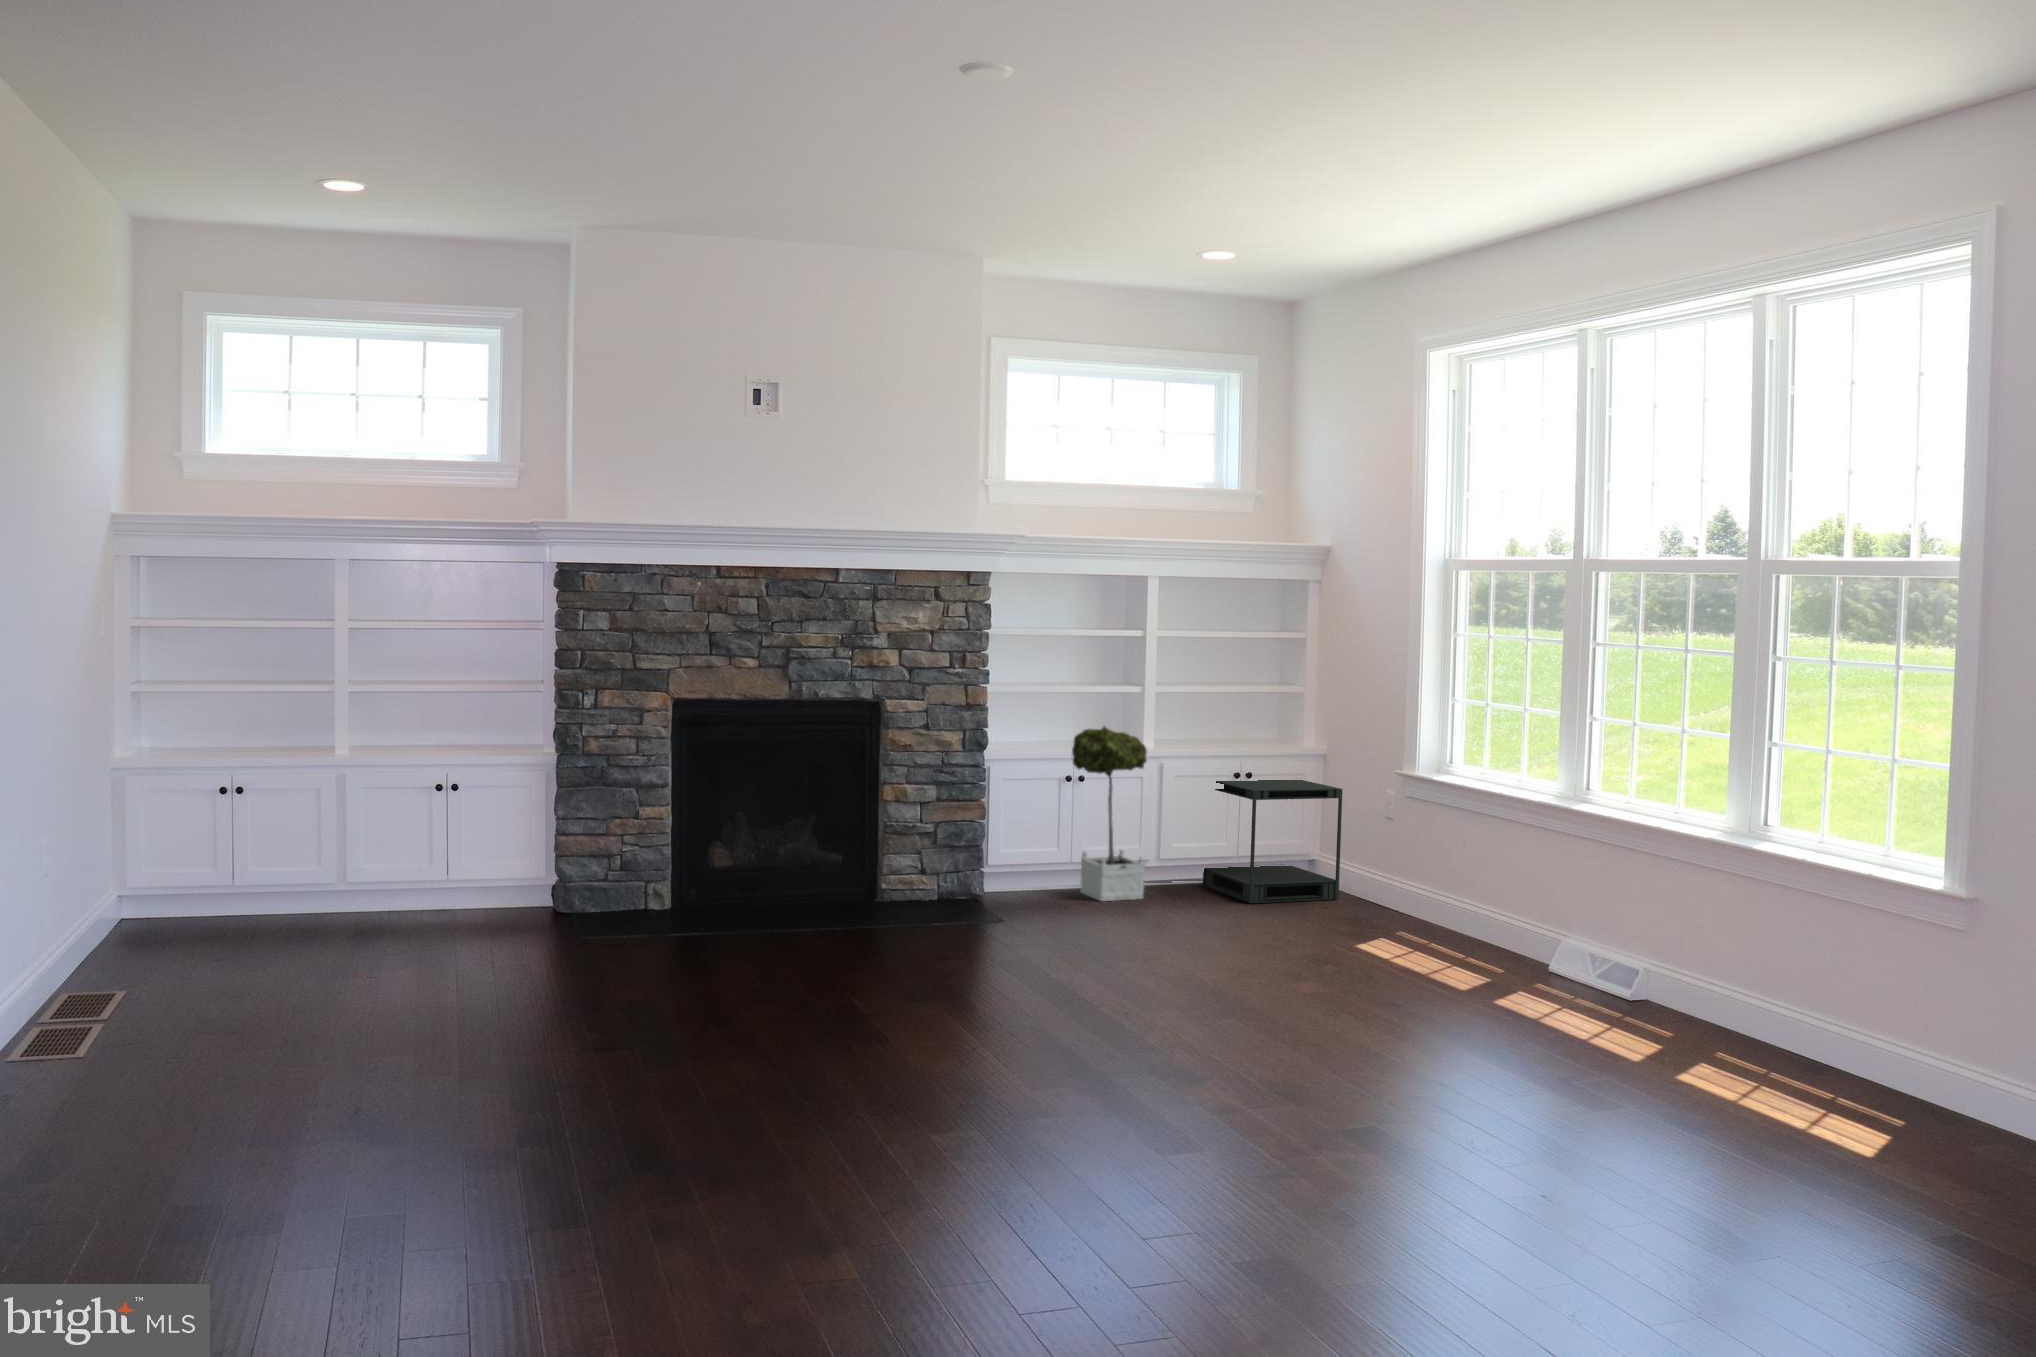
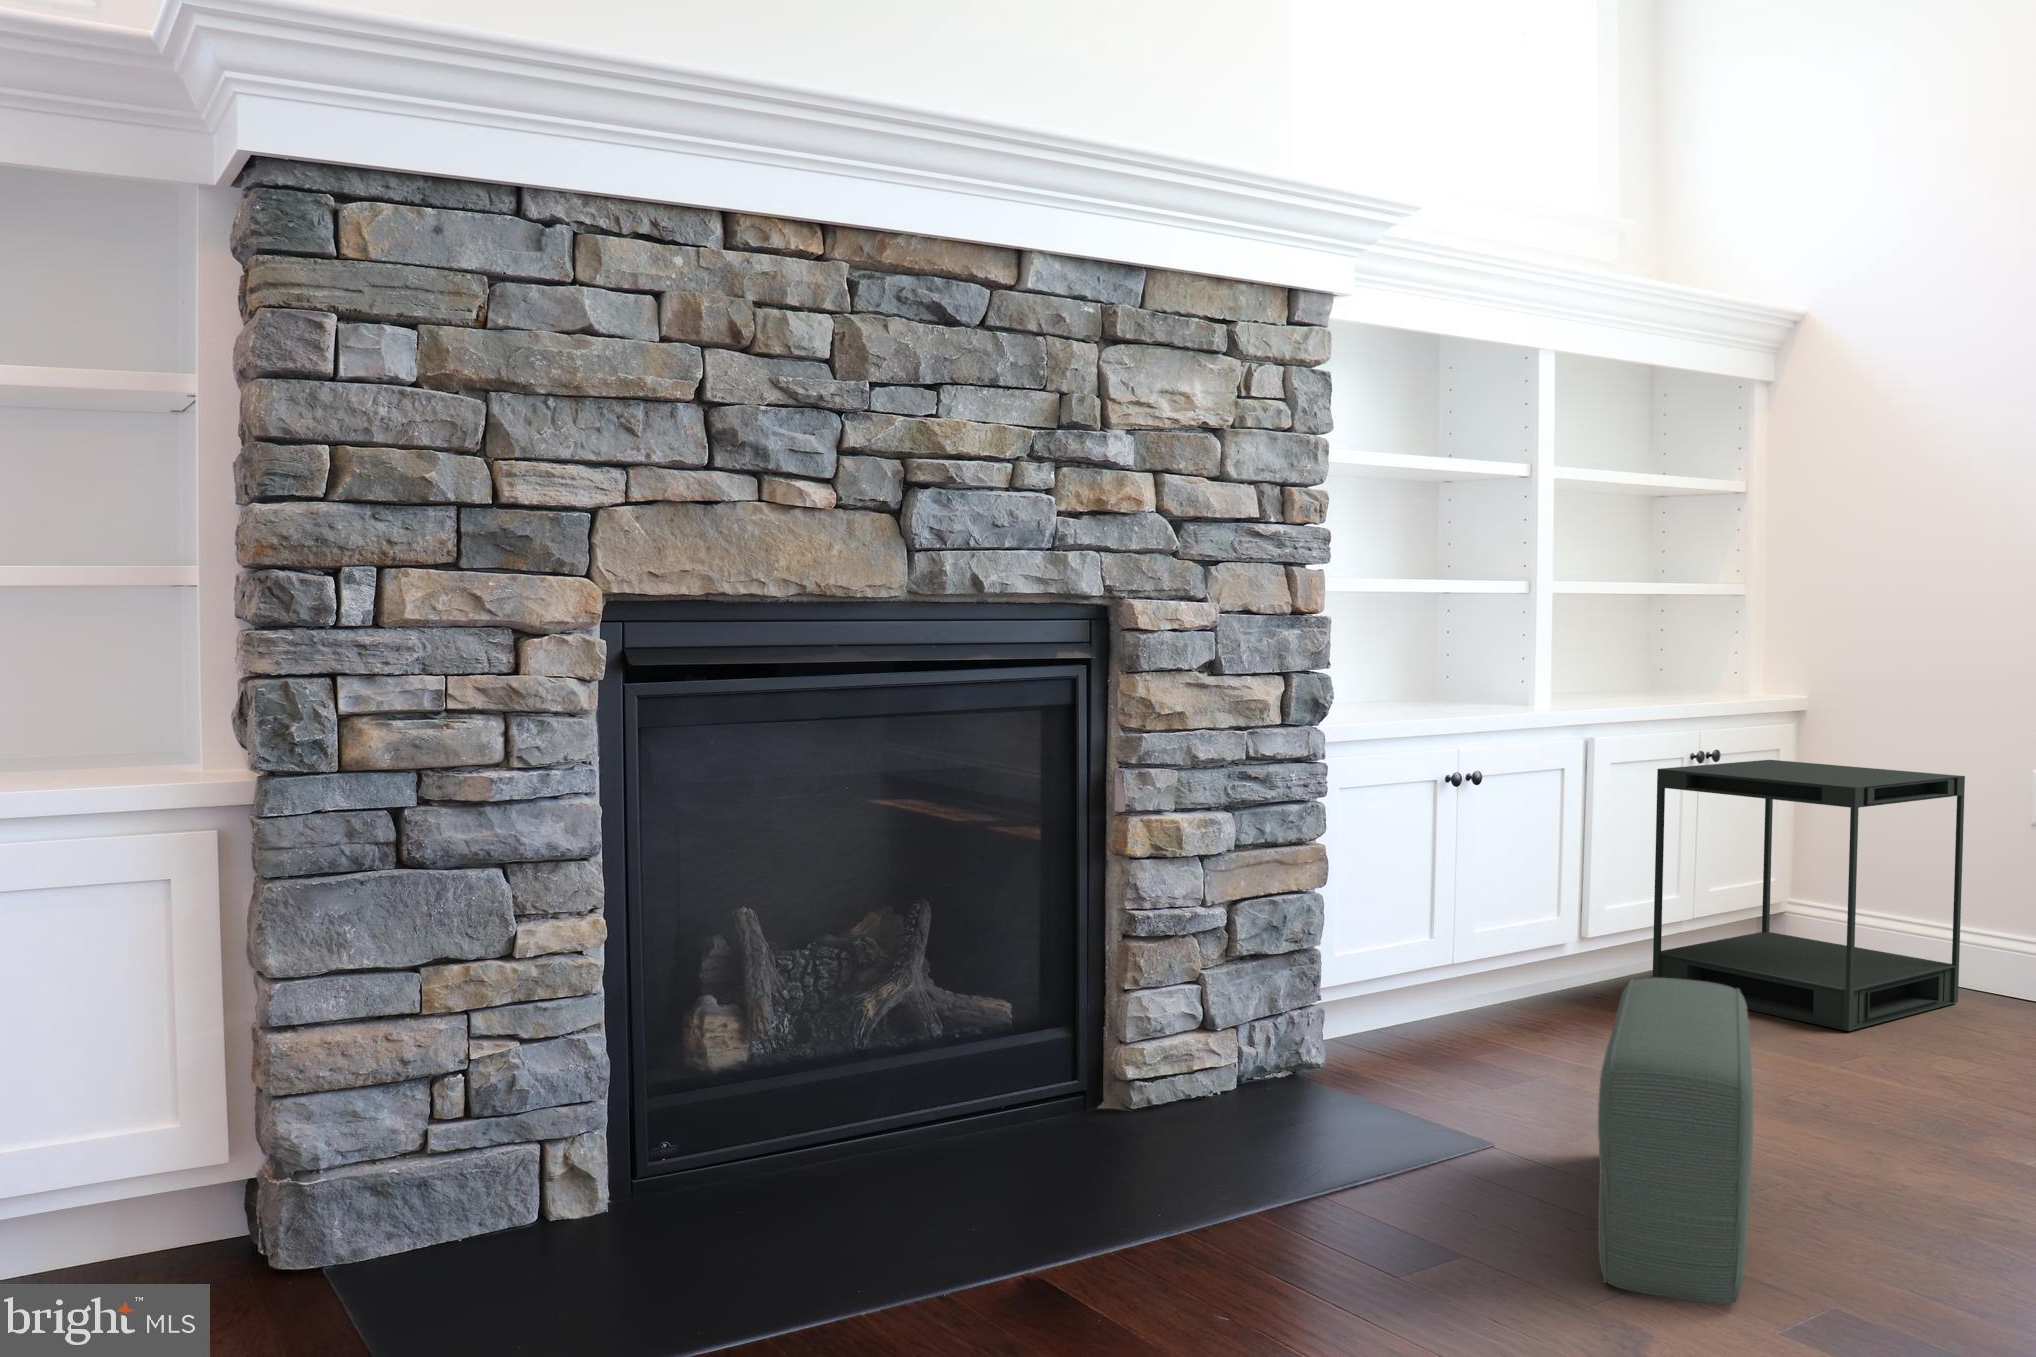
potted tree: present [1072,726,1147,901] -> none [1466,654,1647,1056]
pouf: none [961,856,1083,952] -> present [1598,978,1753,1304]

